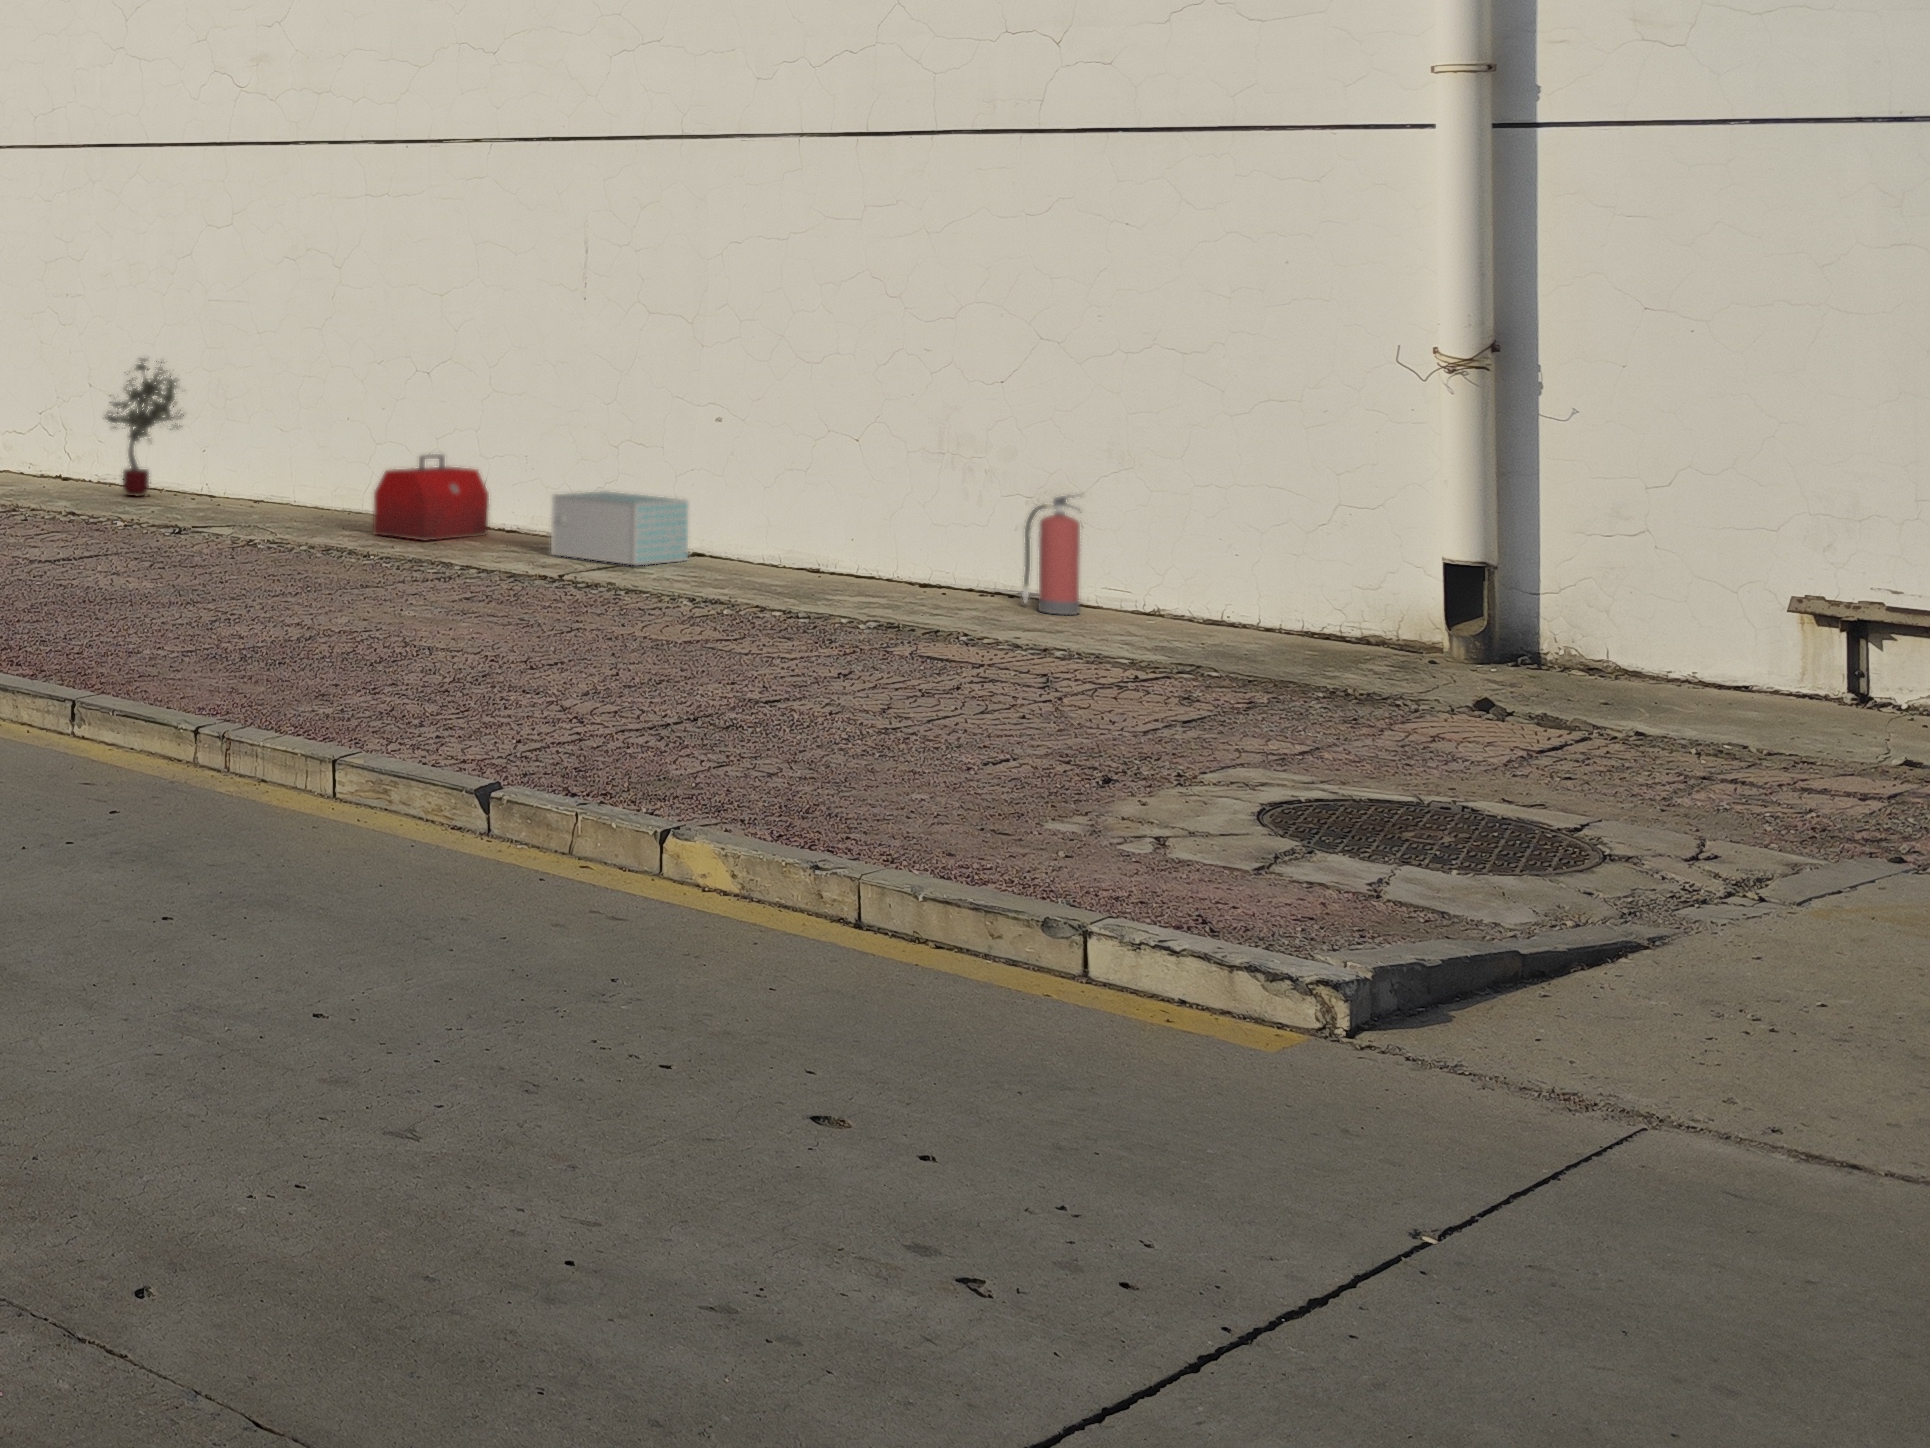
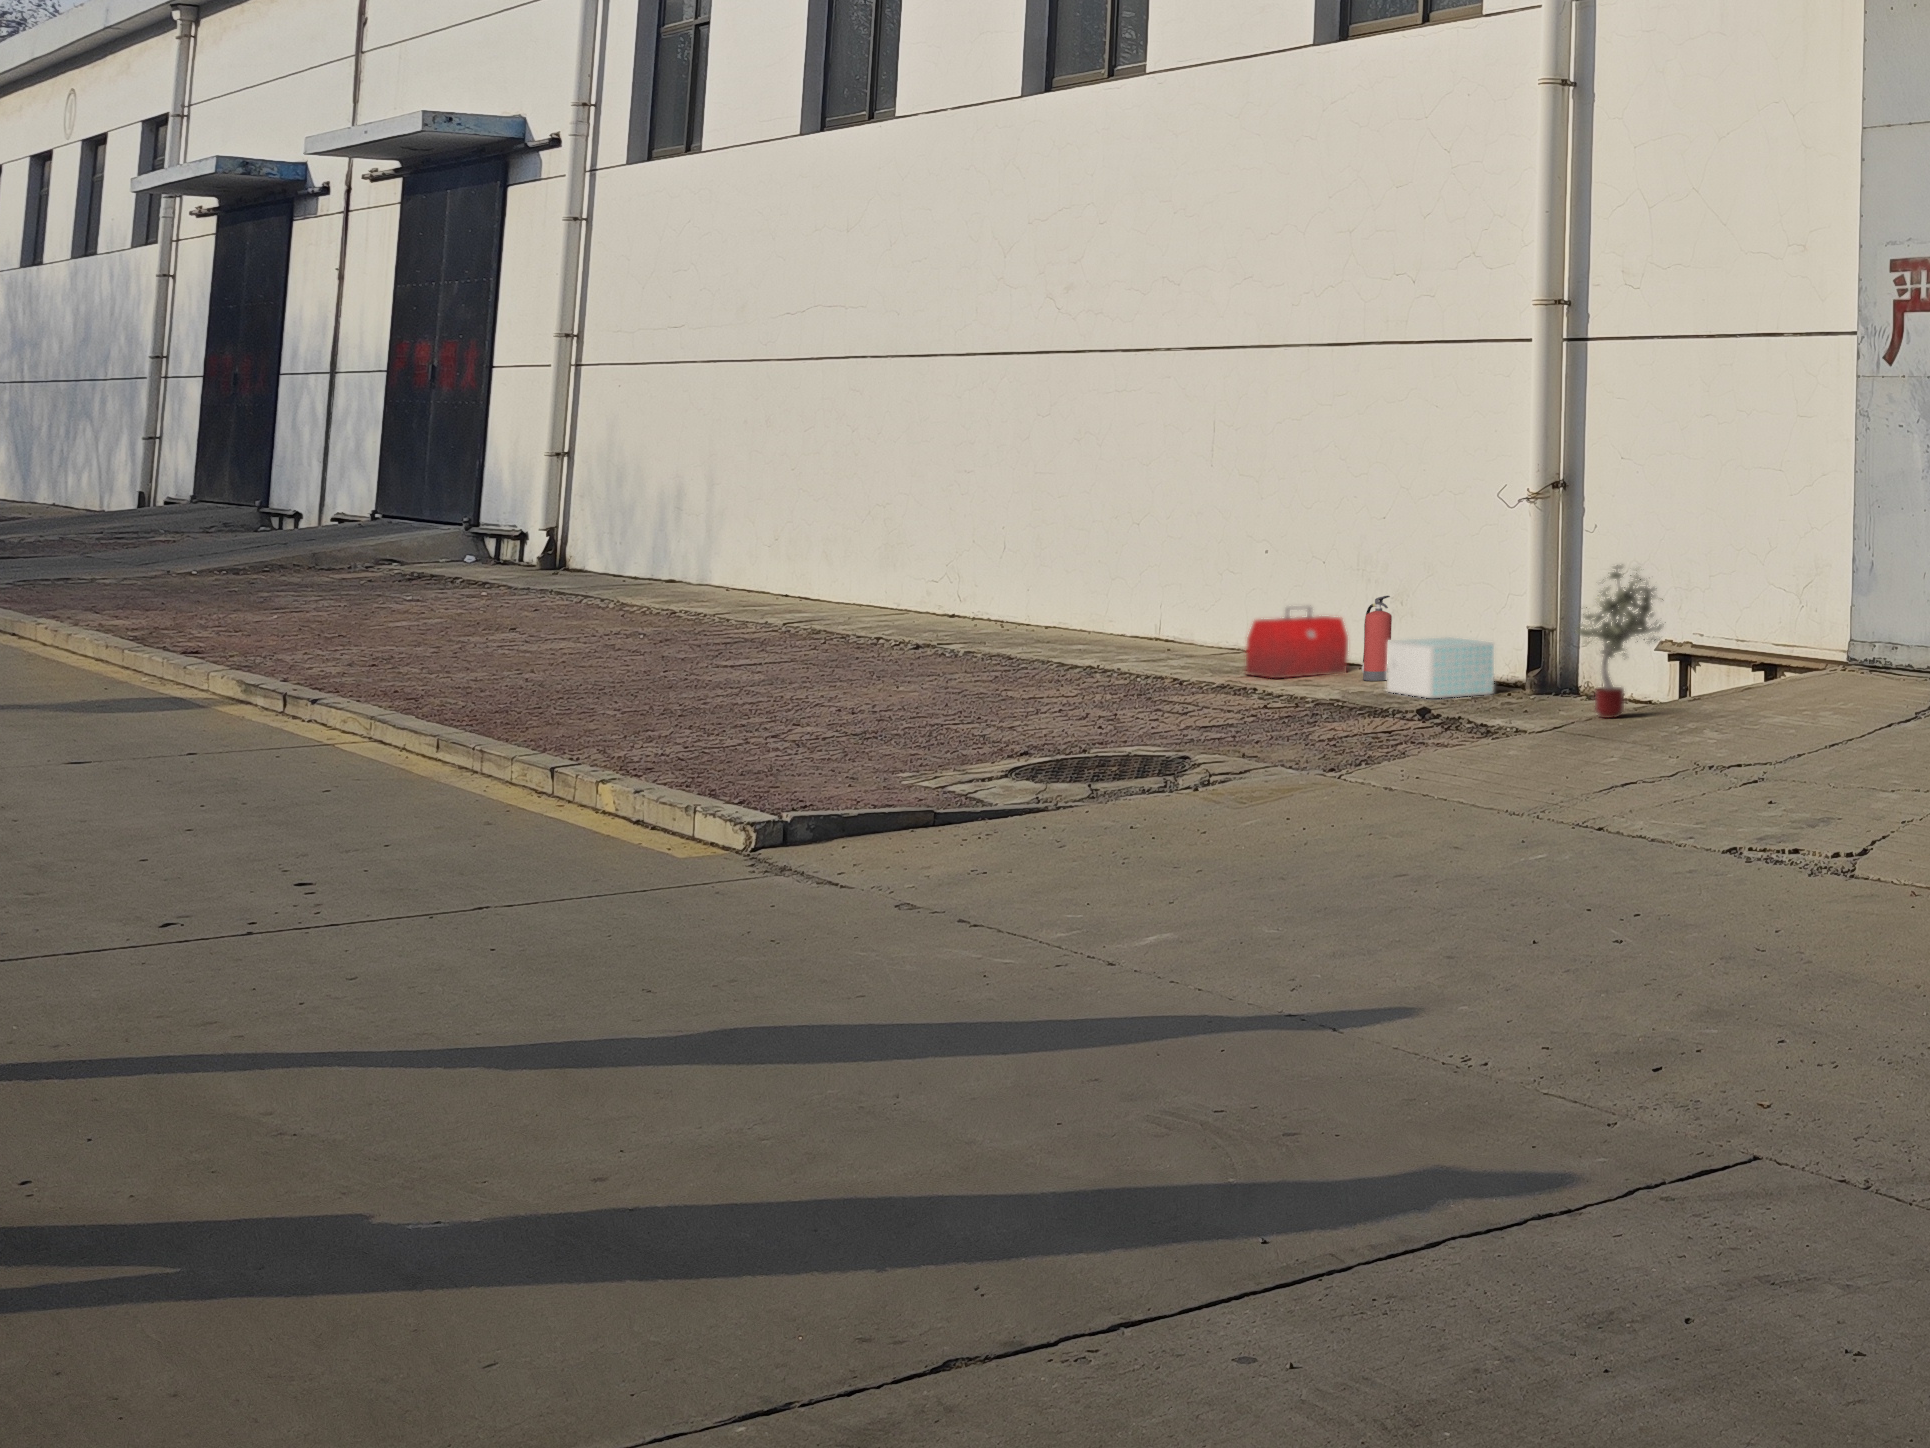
potted tree: present [103,359,184,496] -> present [1575,565,1663,718]
toolbox: present [373,454,489,540] -> present [1246,605,1348,678]
storage box: present [551,491,689,565] -> present [1387,637,1494,698]

